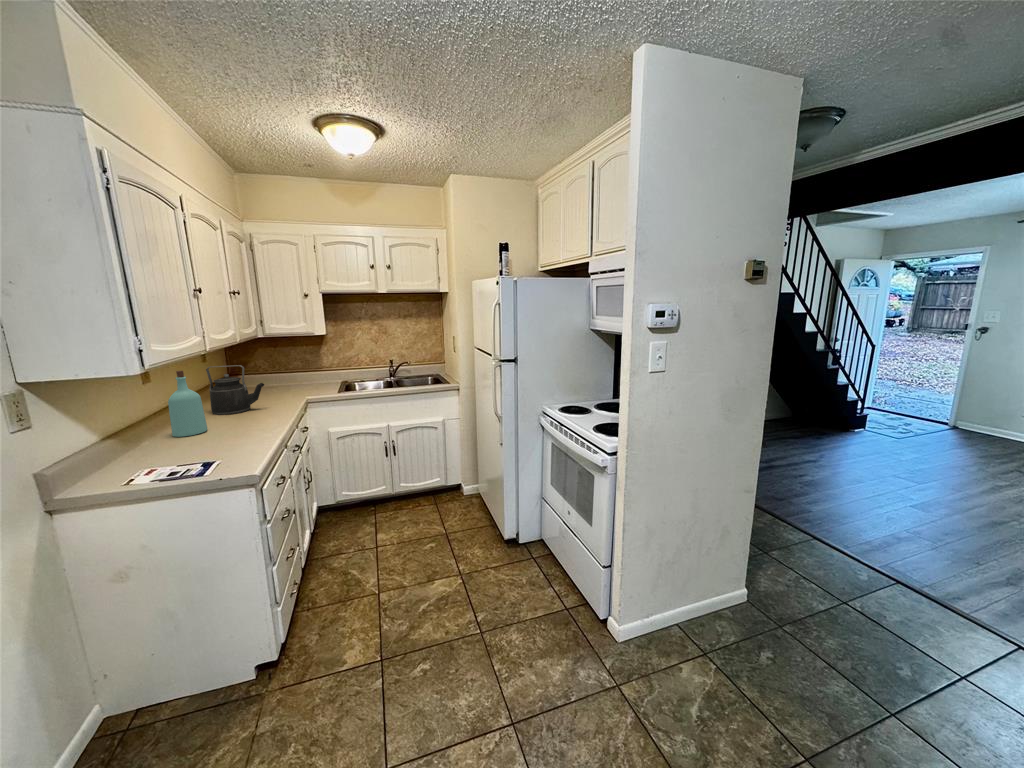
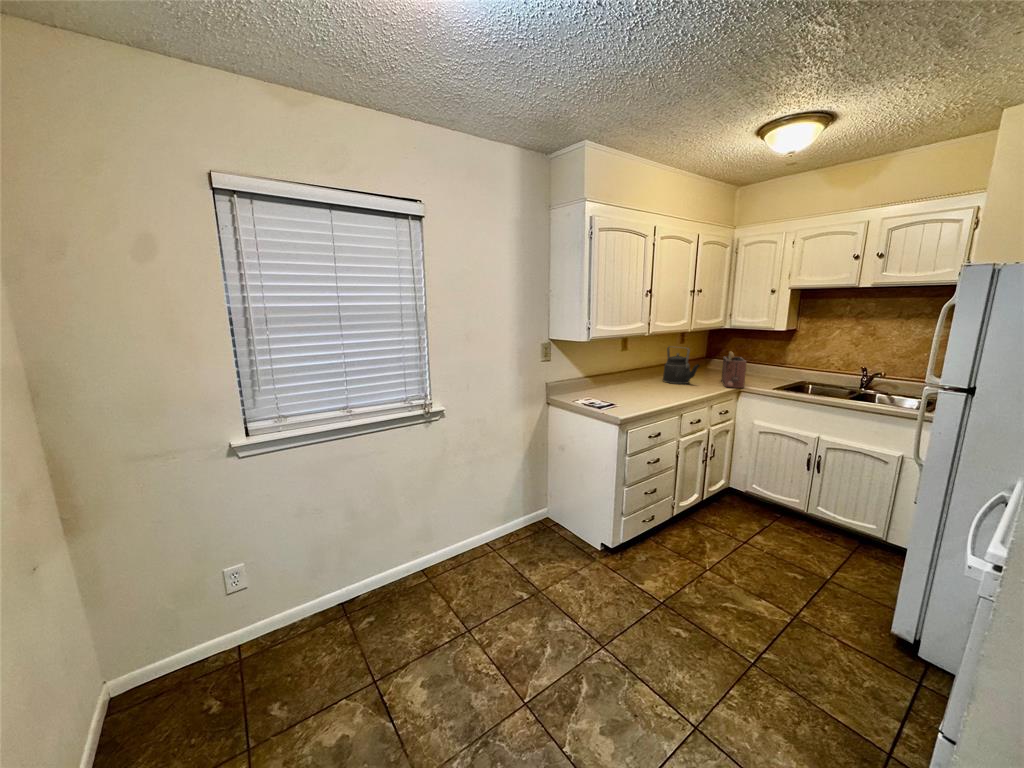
toaster: none [274,363,313,402] -> present [721,352,746,388]
bottle: present [168,371,207,437] -> none [623,345,644,389]

